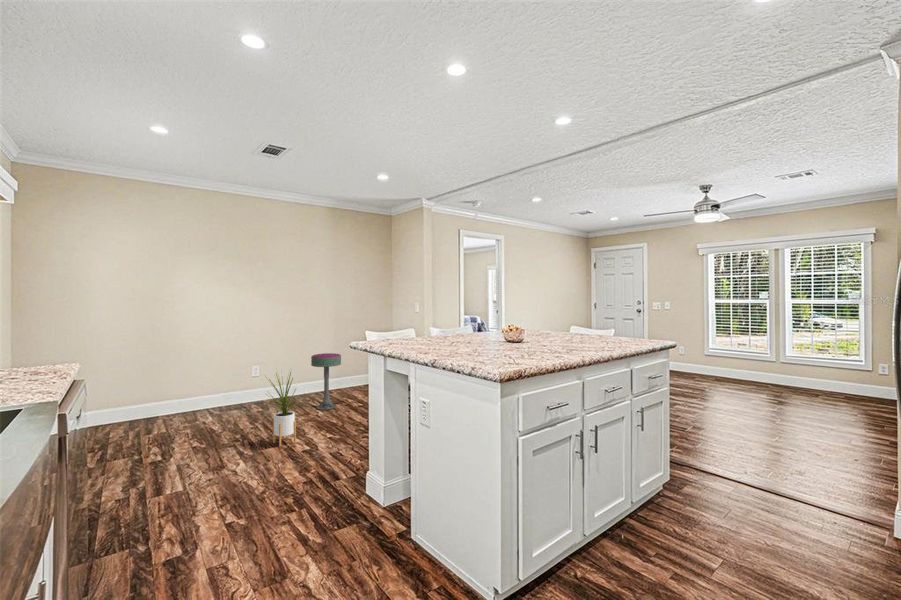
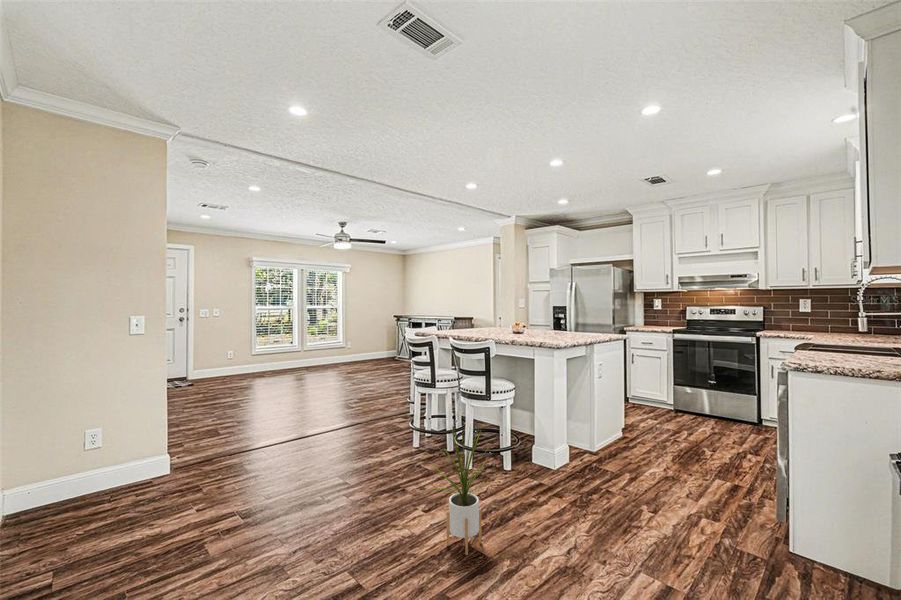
bar stool: present [311,353,341,410] -> none [222,433,290,567]

